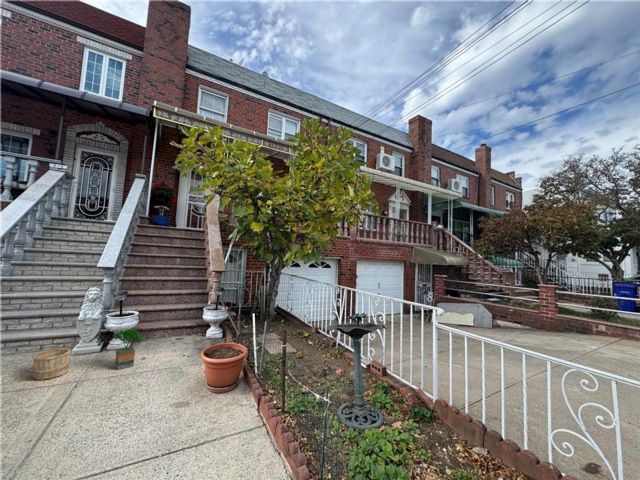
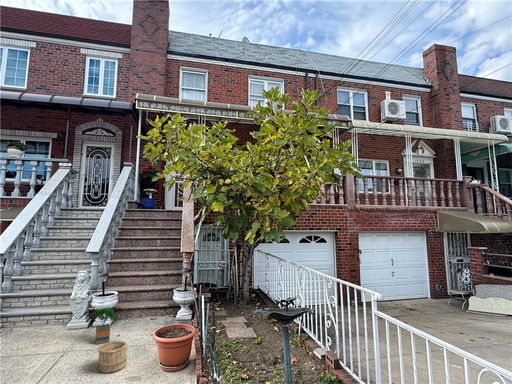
wooden bucket: present [32,348,71,380] -> present [98,341,127,373]

